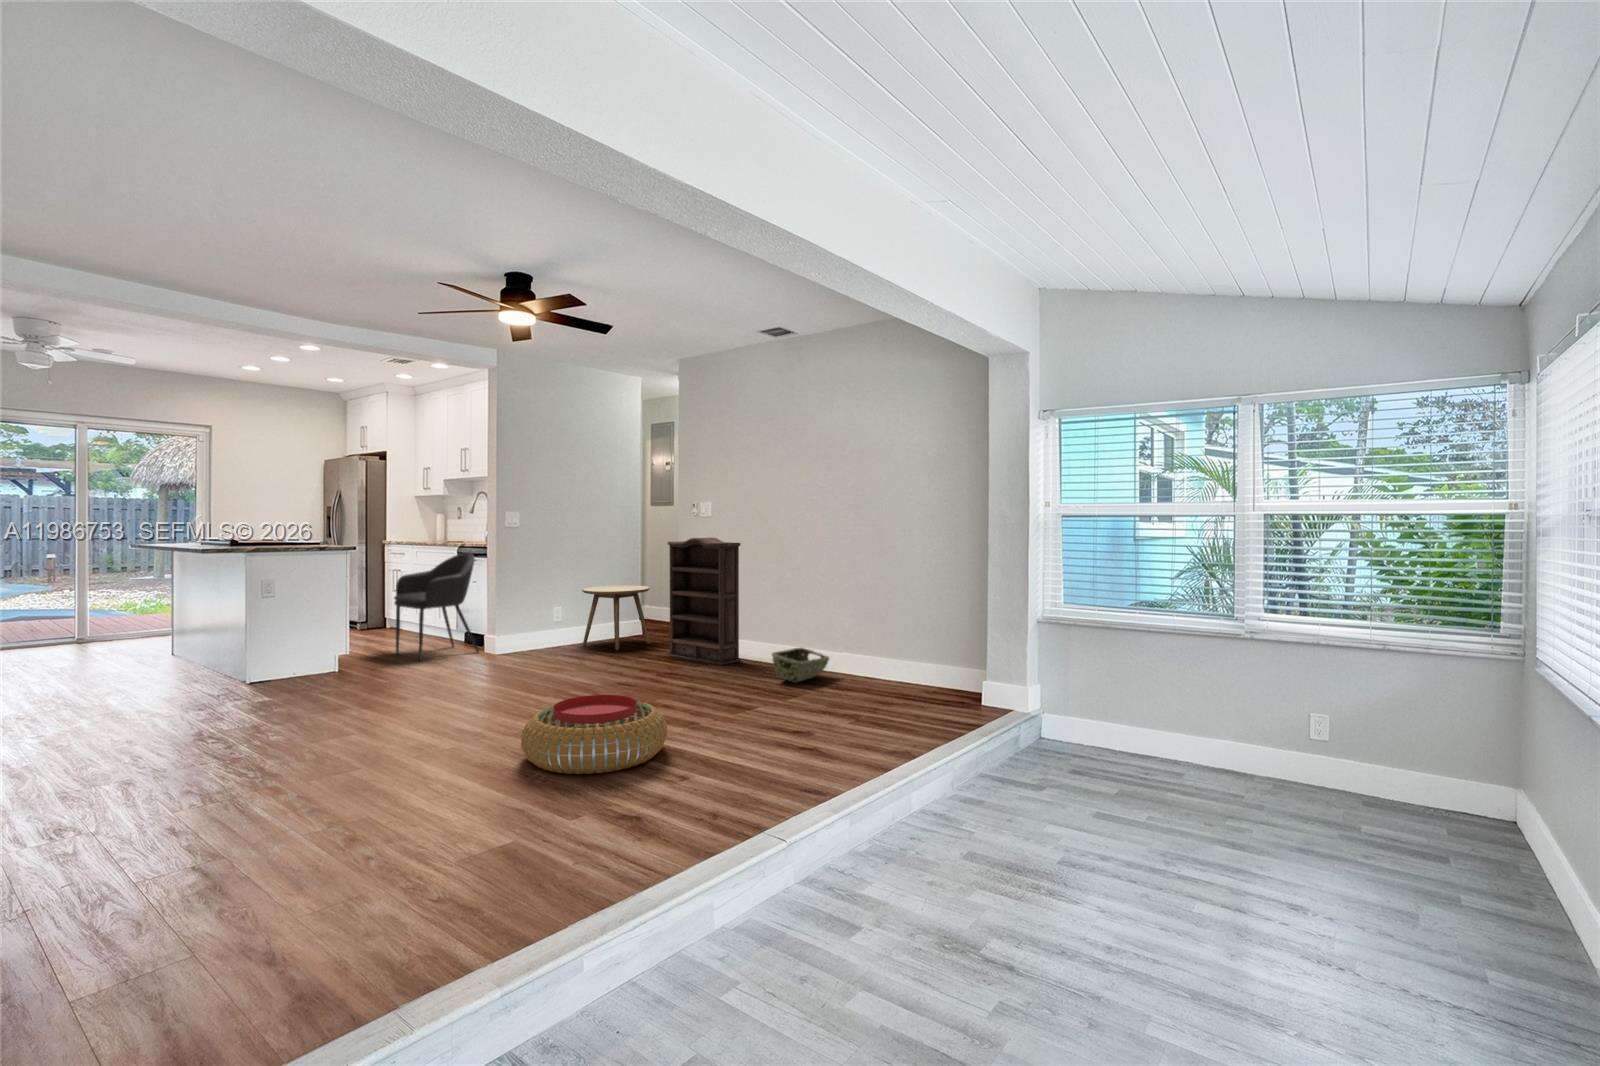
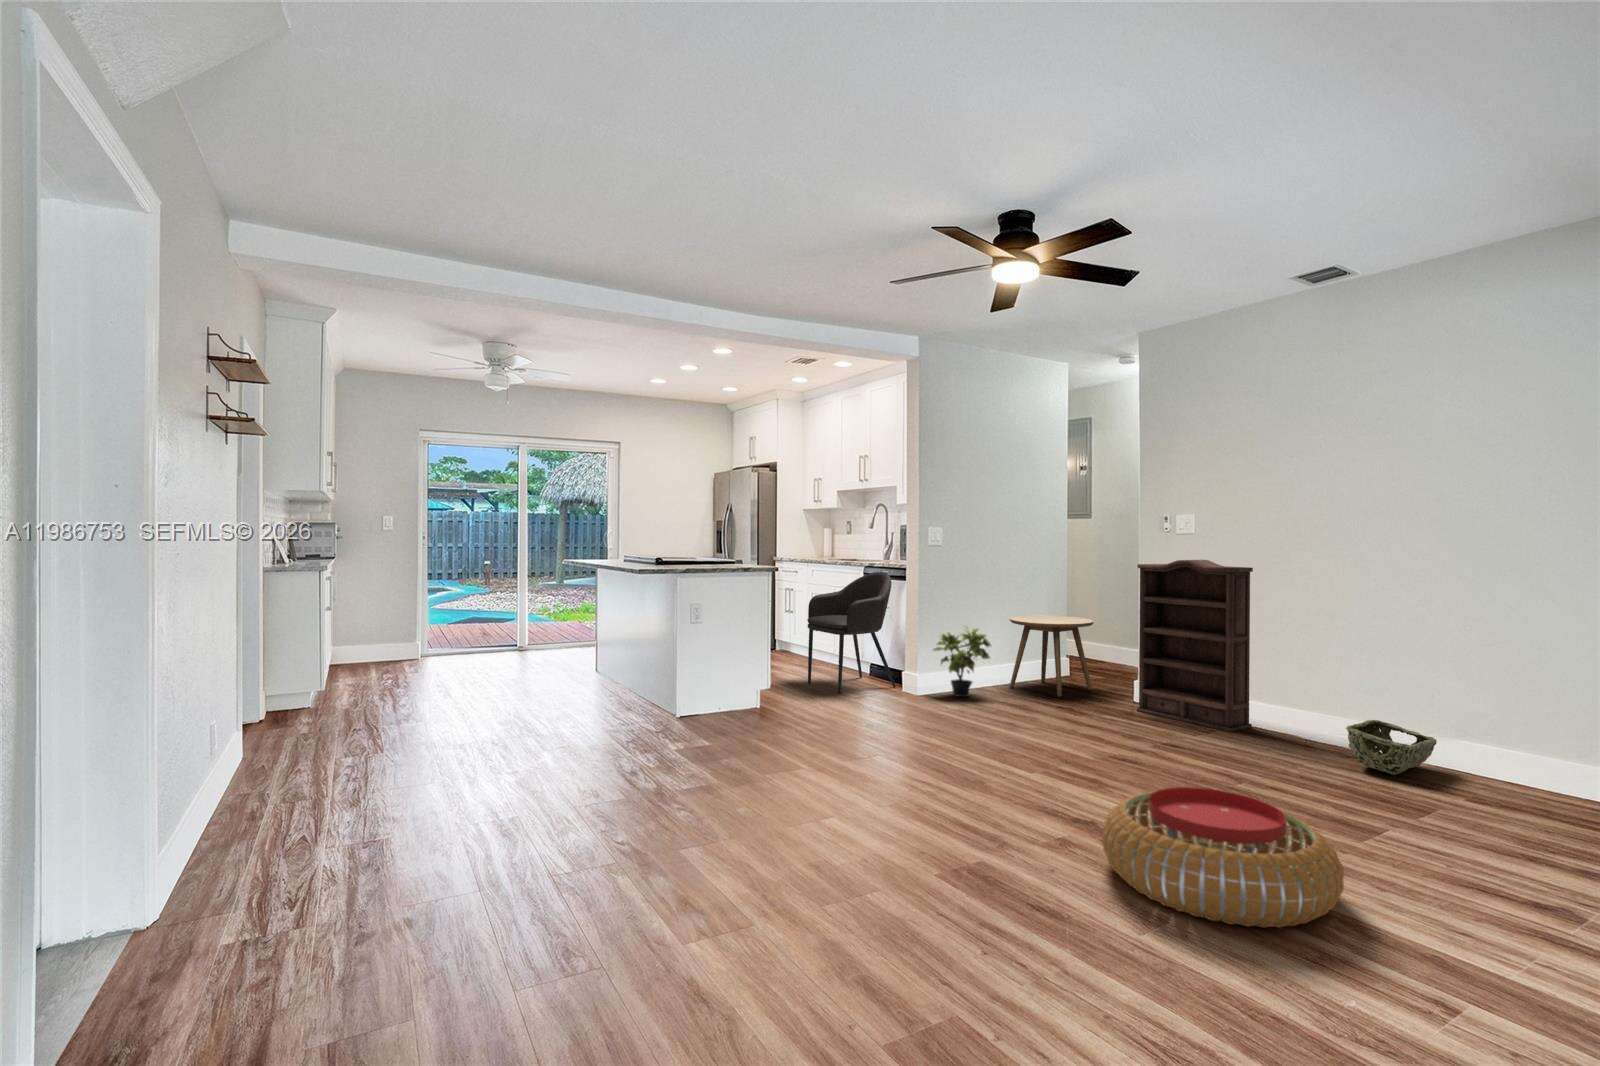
potted plant: none [508,596,559,656] -> present [933,626,991,697]

